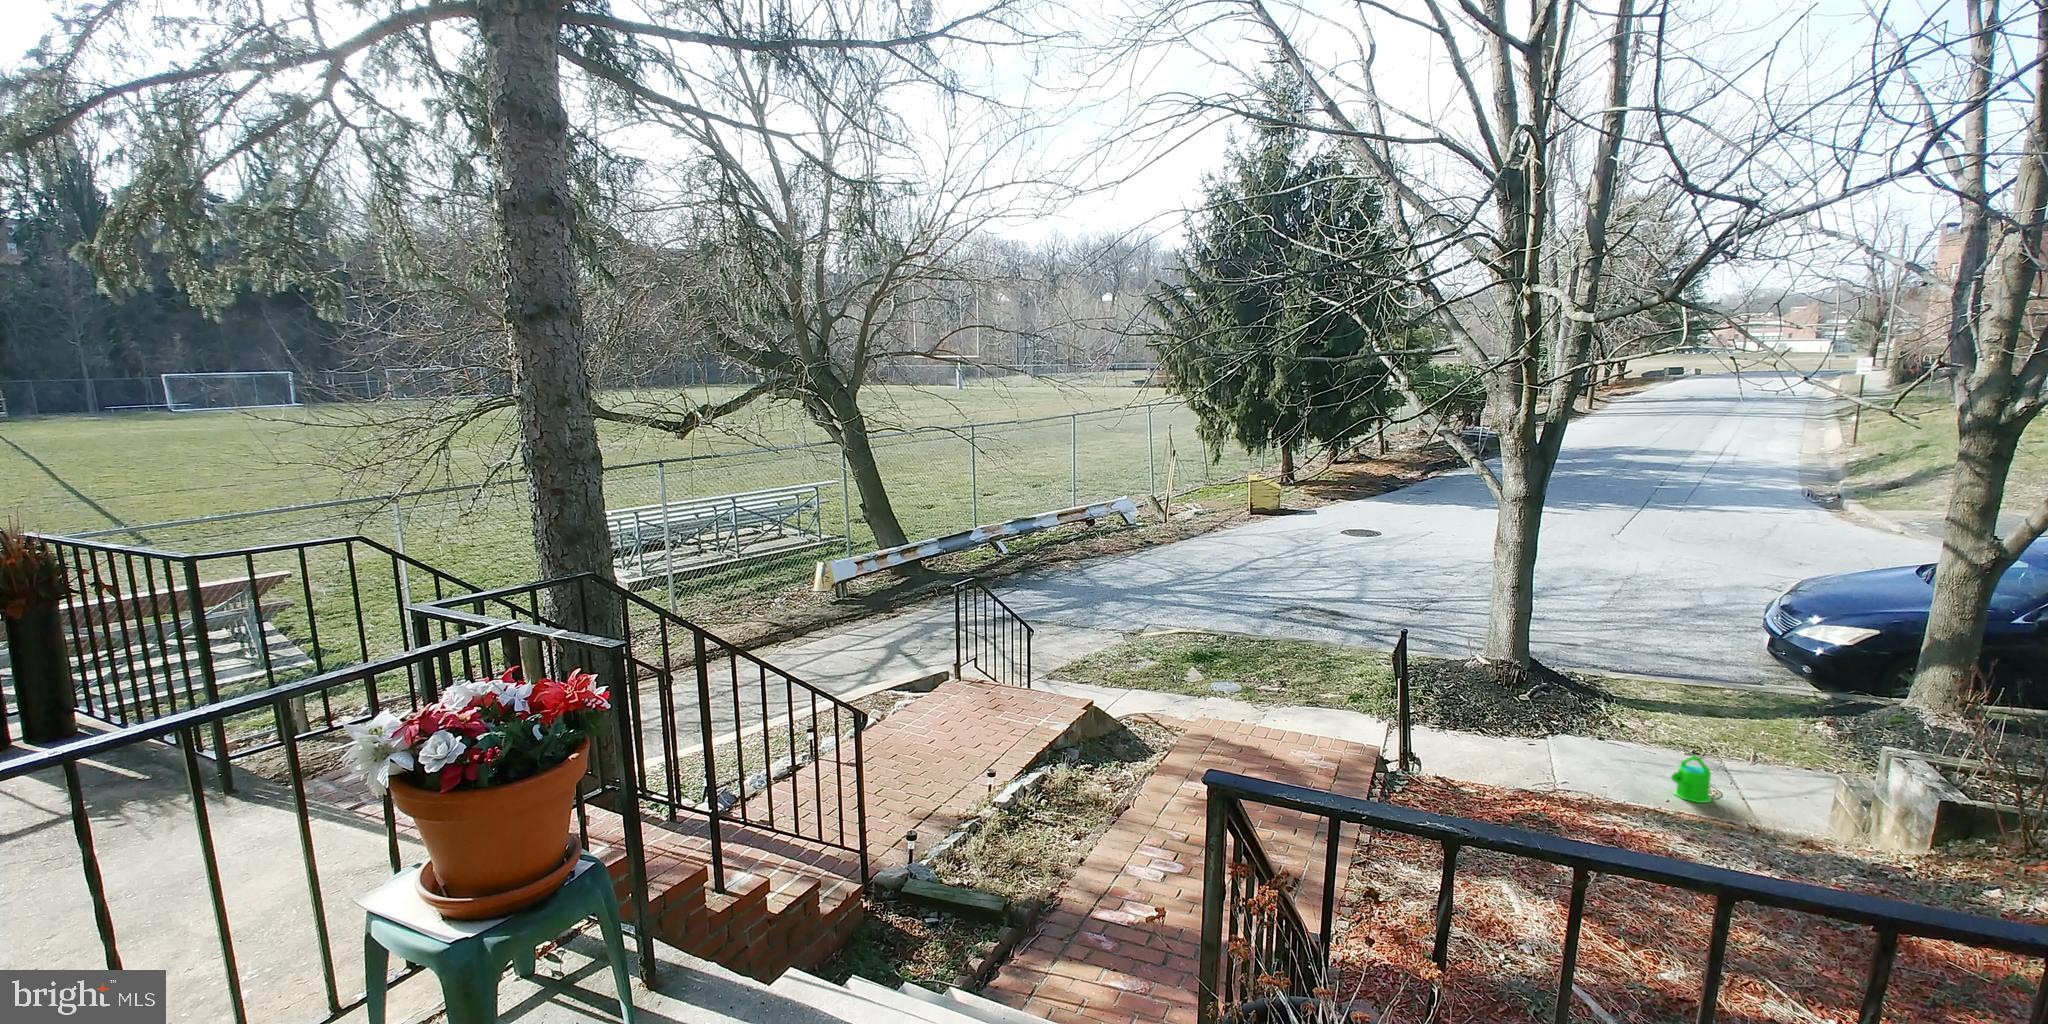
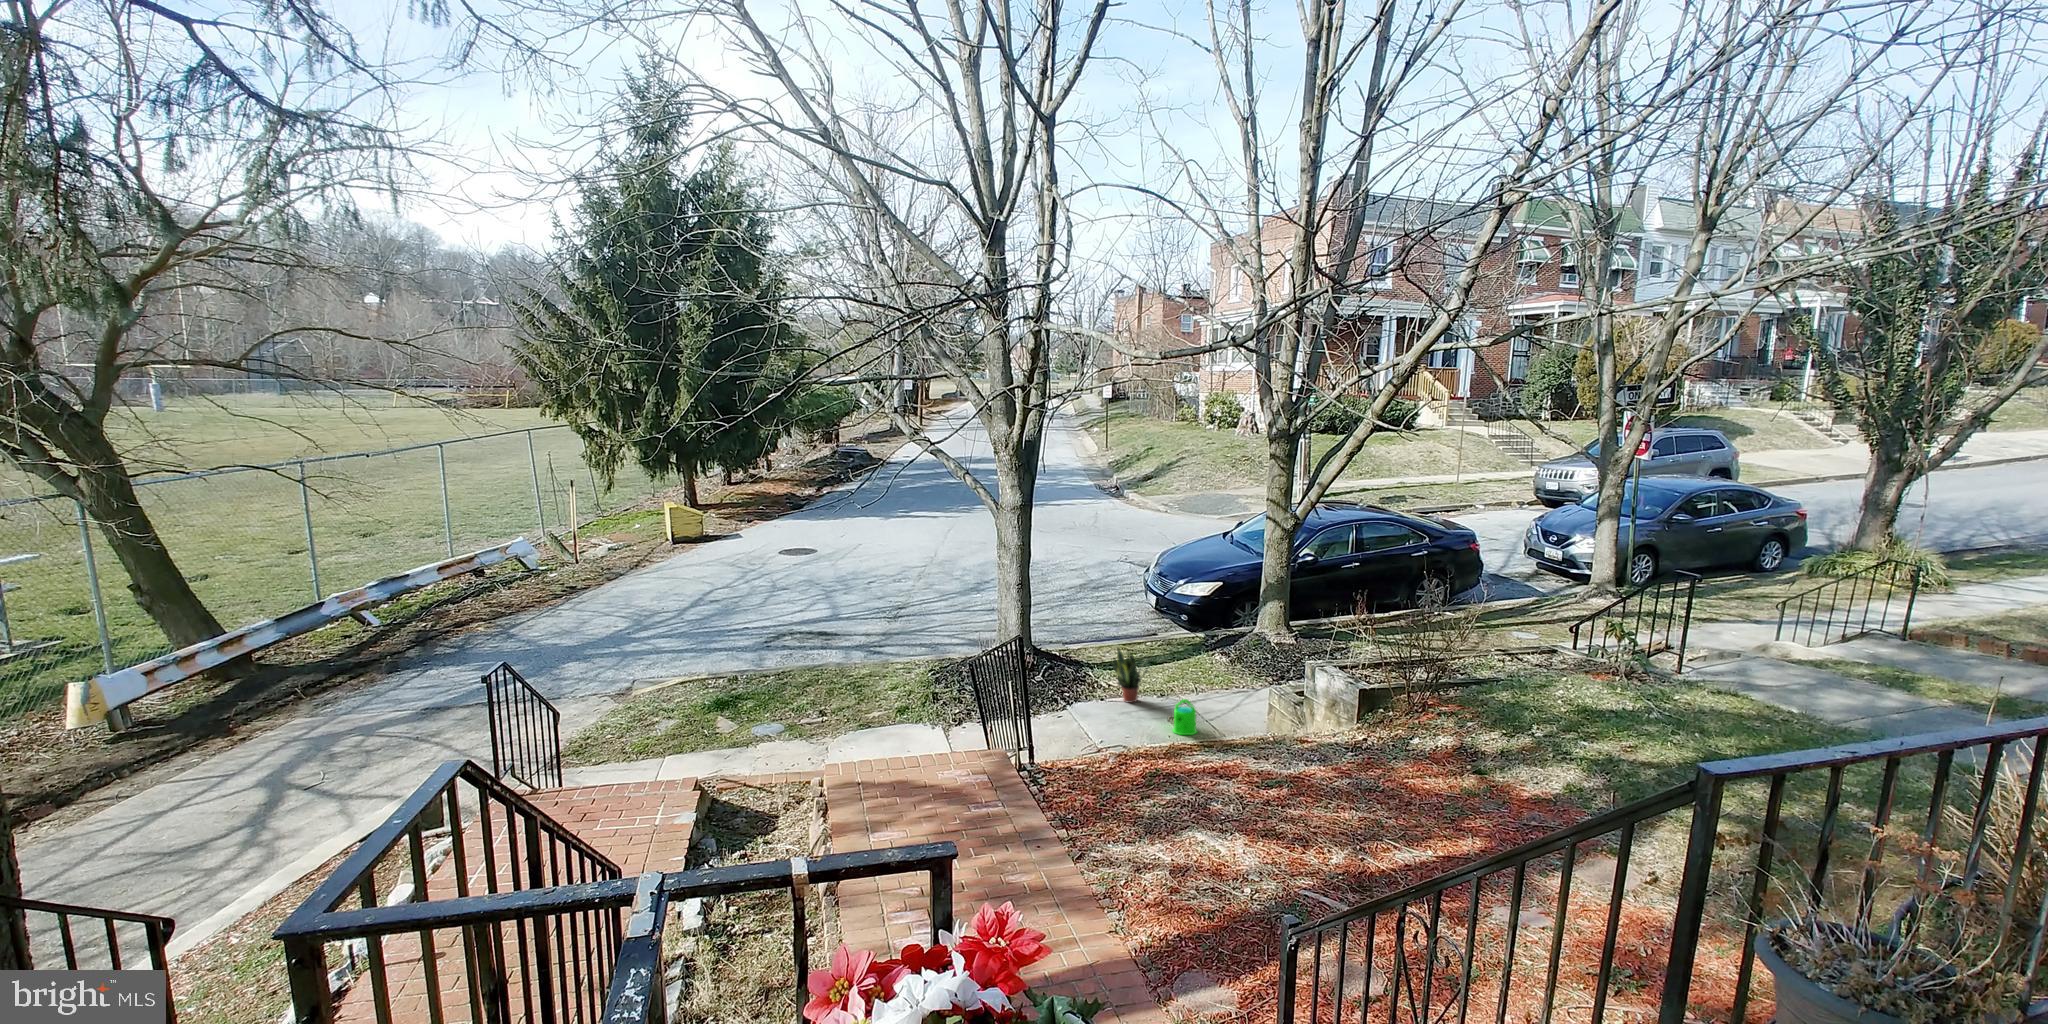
potted plant: none [1624,679,1675,750] -> present [1113,649,1148,703]

